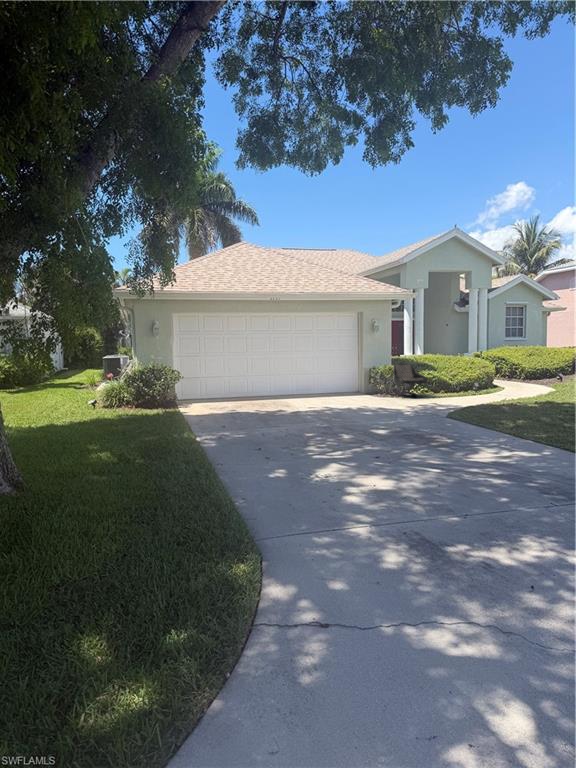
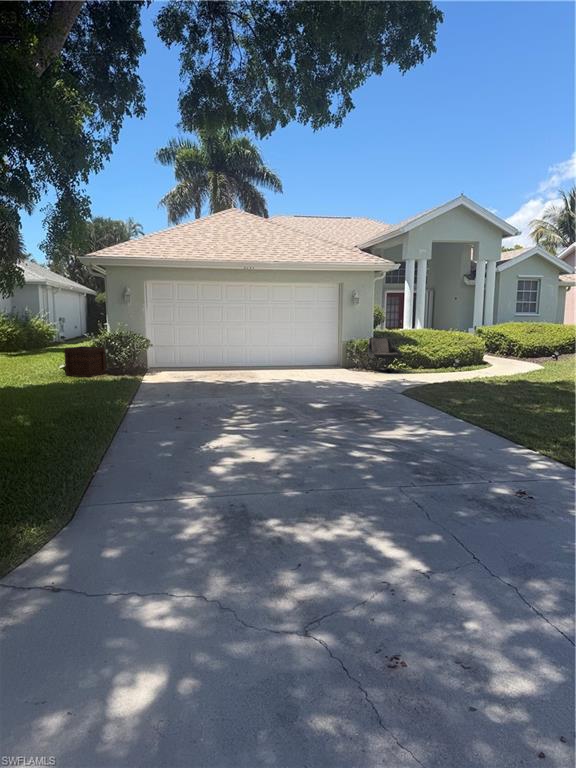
wooden crate: none [99,381,139,413] -> present [64,346,106,377]

